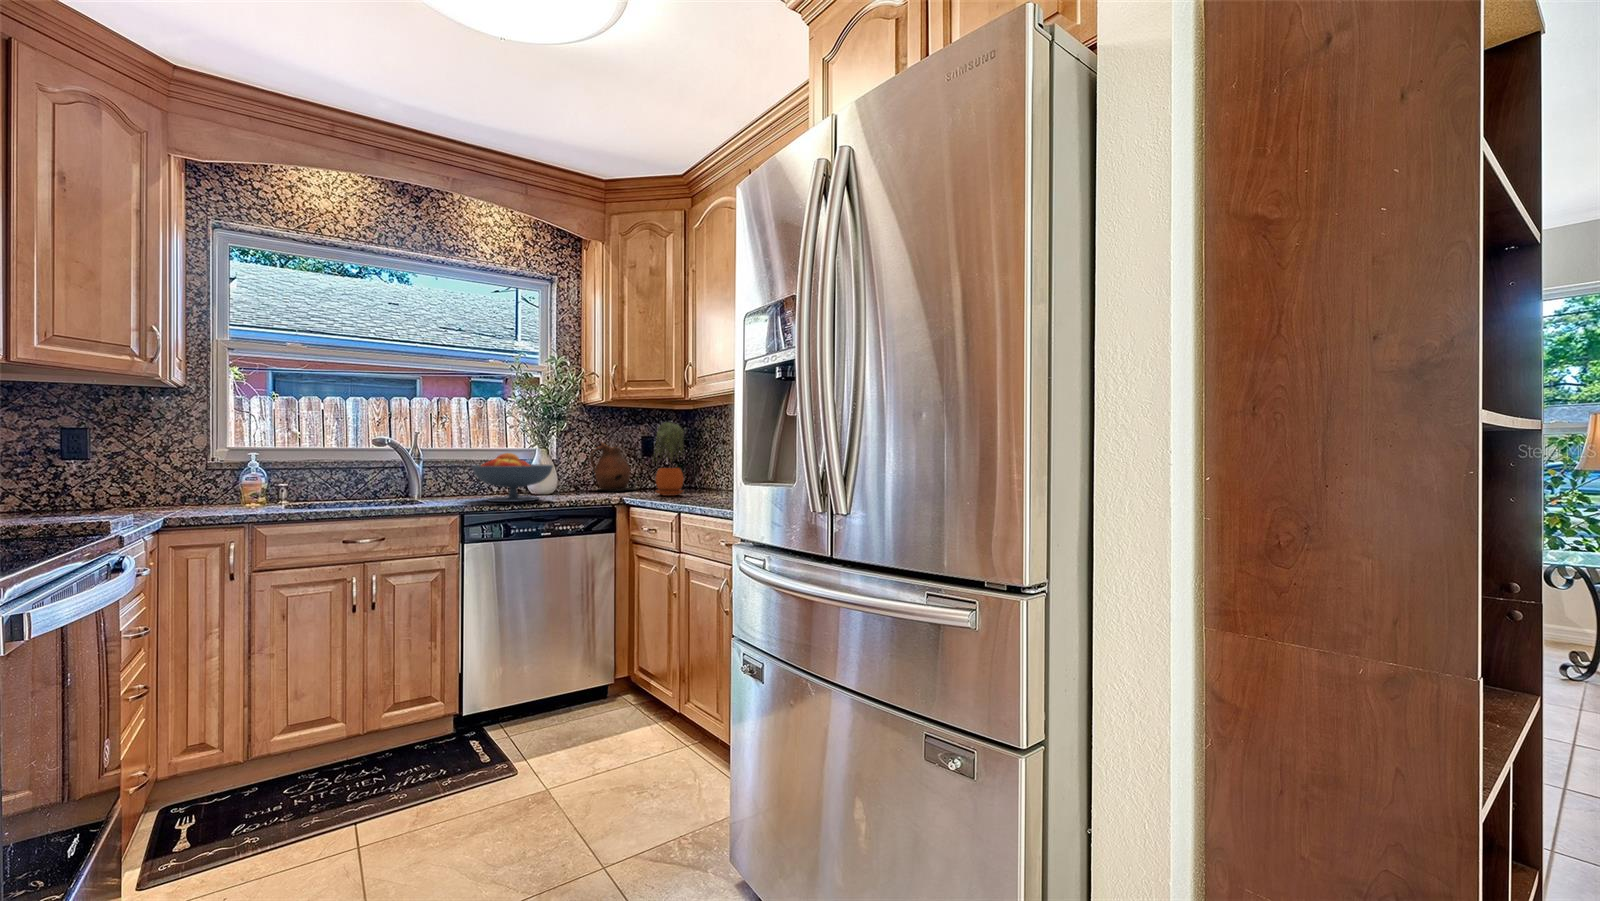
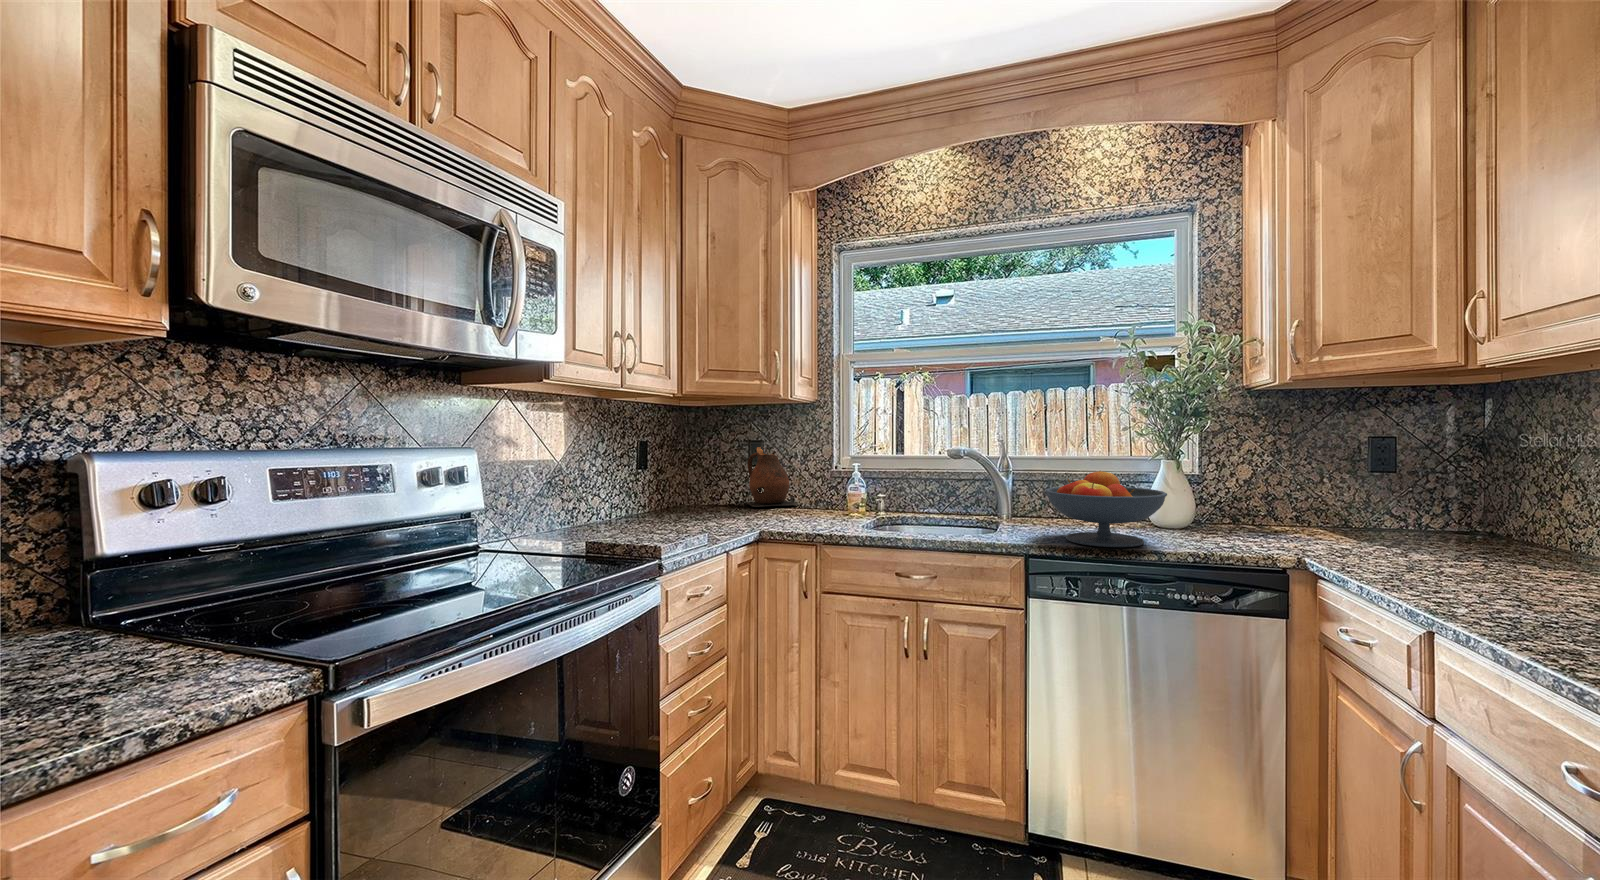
potted plant: present [653,422,684,496] -> none [1376,418,1468,566]
ceramic pitcher: present [590,442,631,491] -> present [747,447,798,507]

